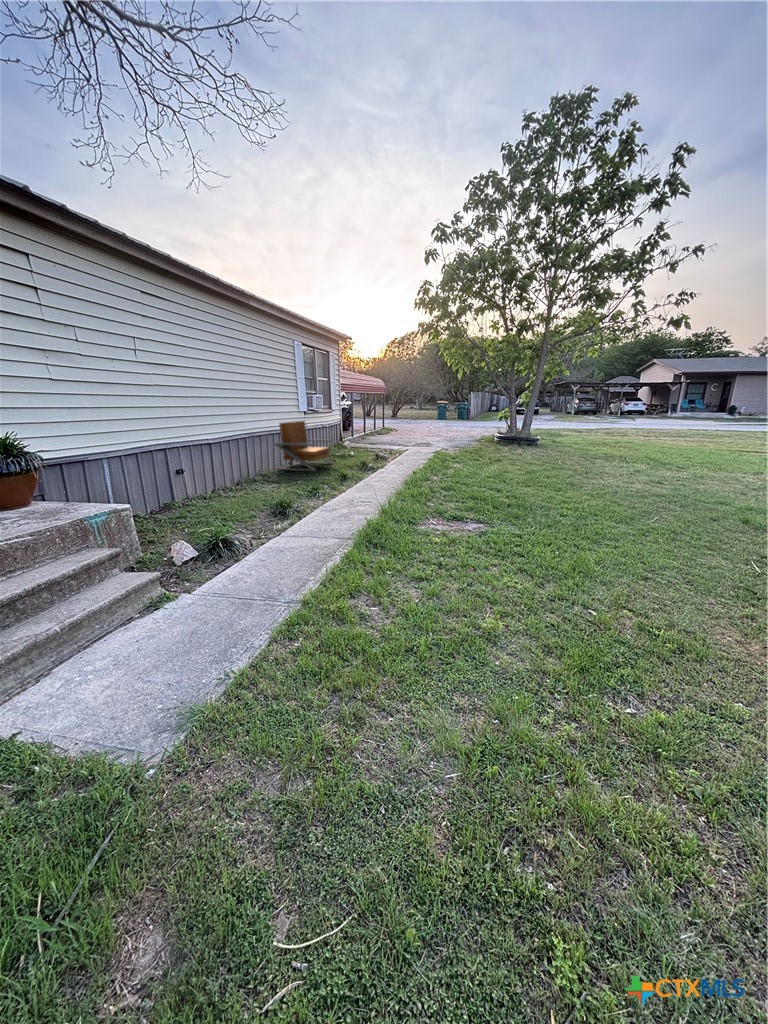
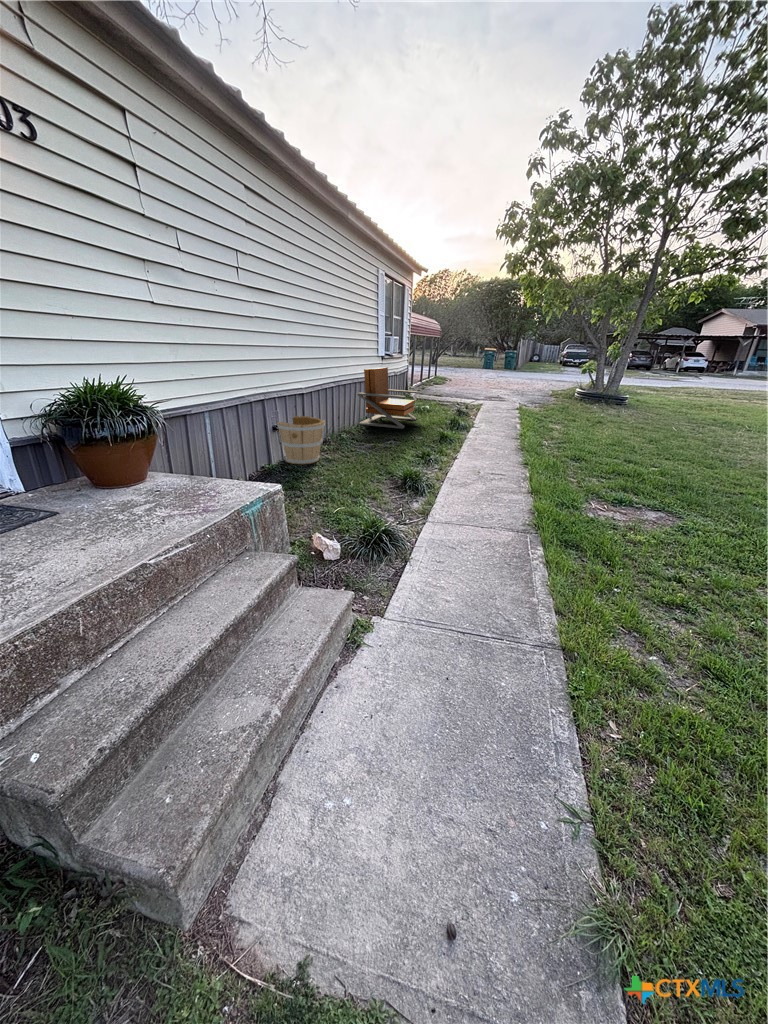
wooden bucket: none [179,462,223,501] -> present [277,416,325,464]

